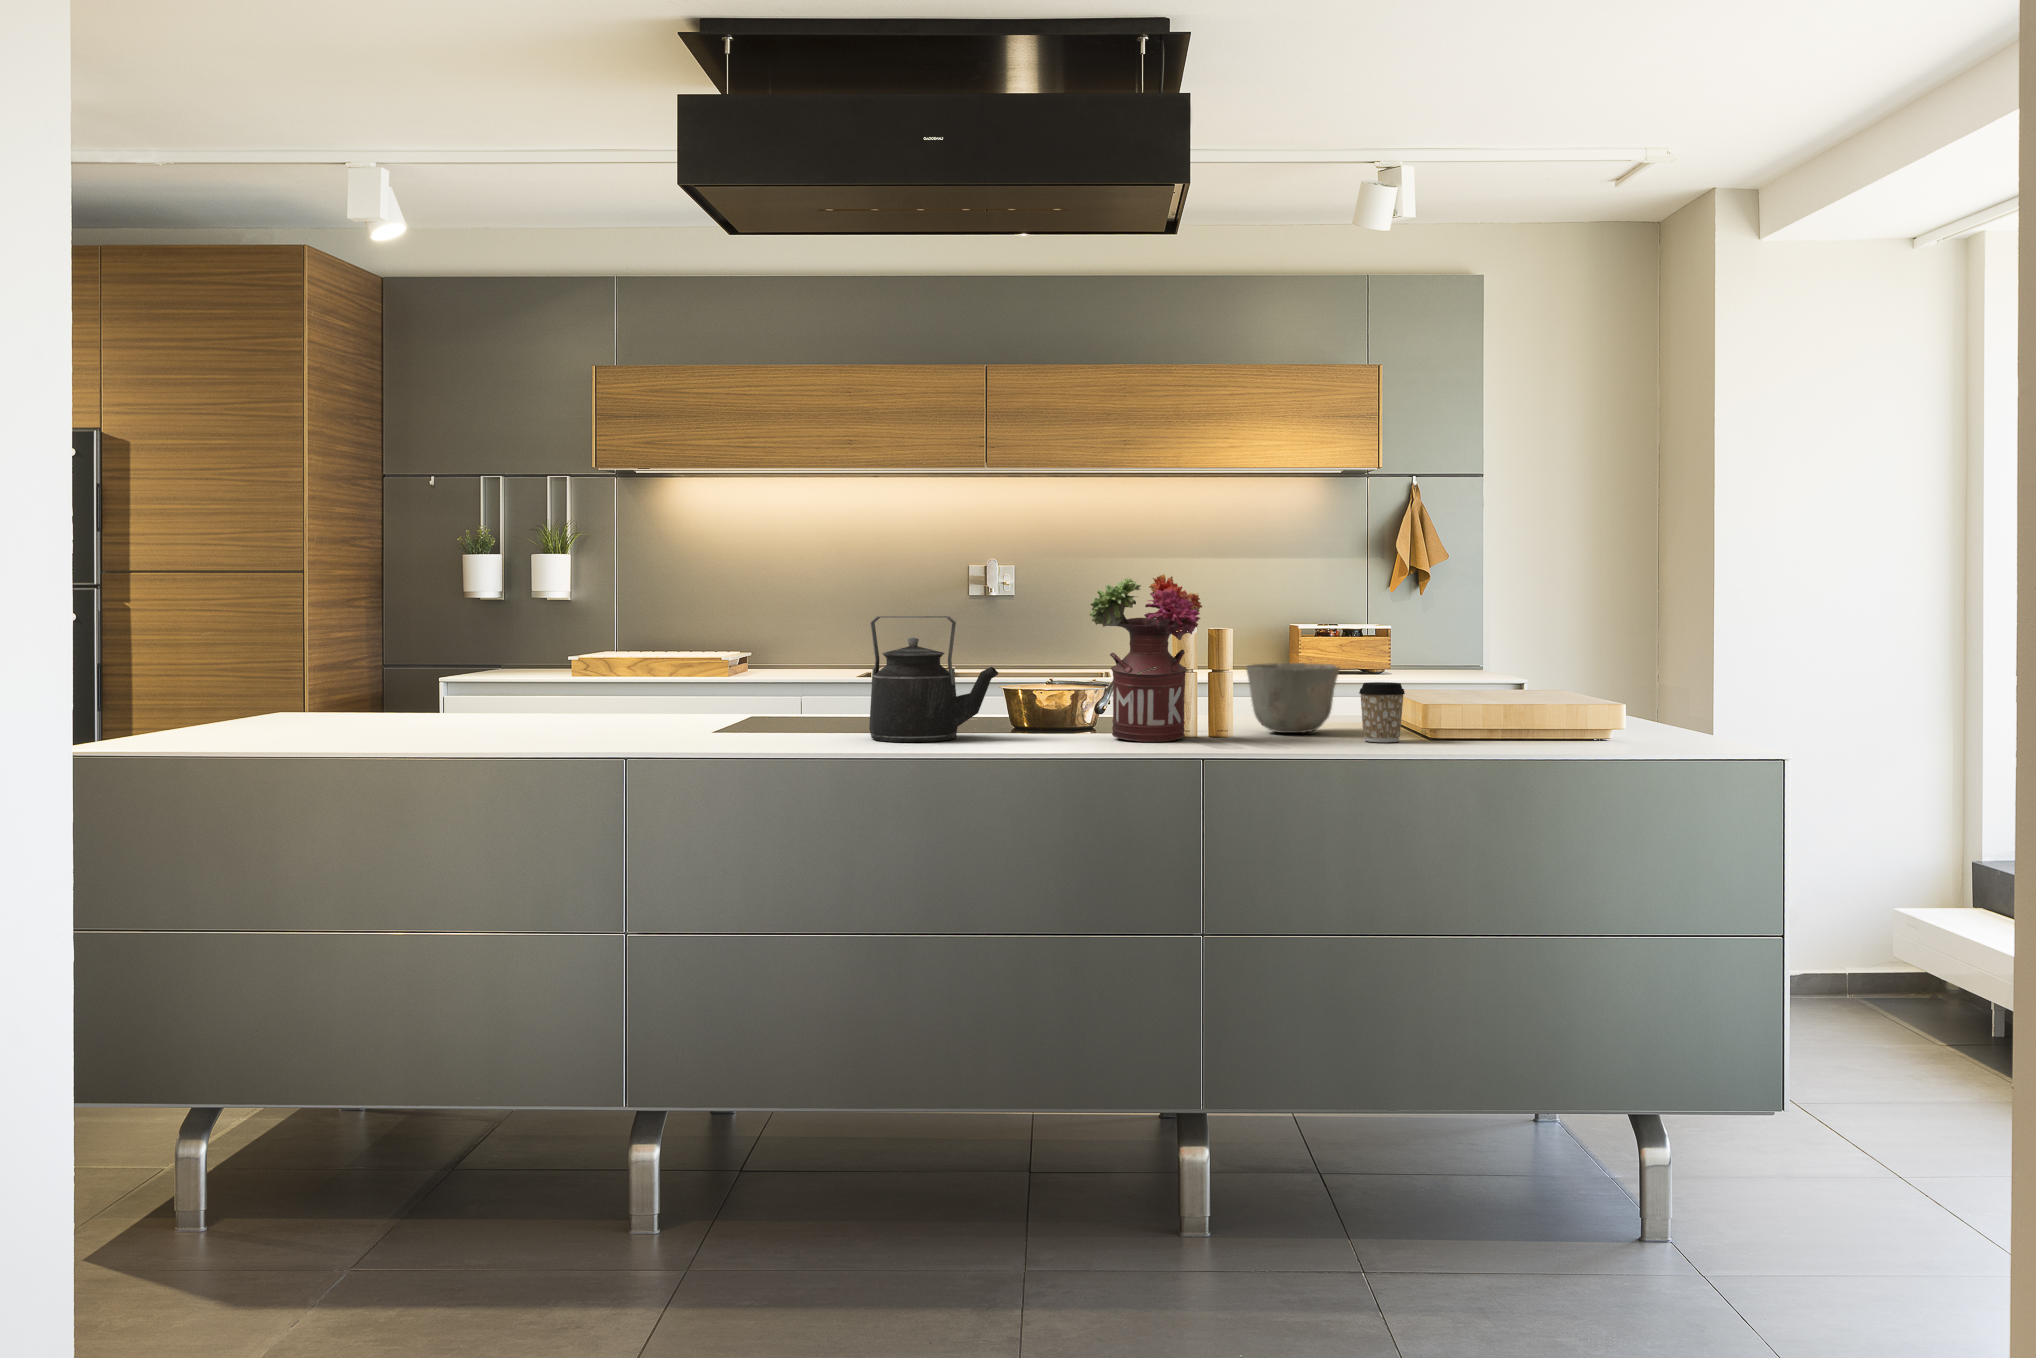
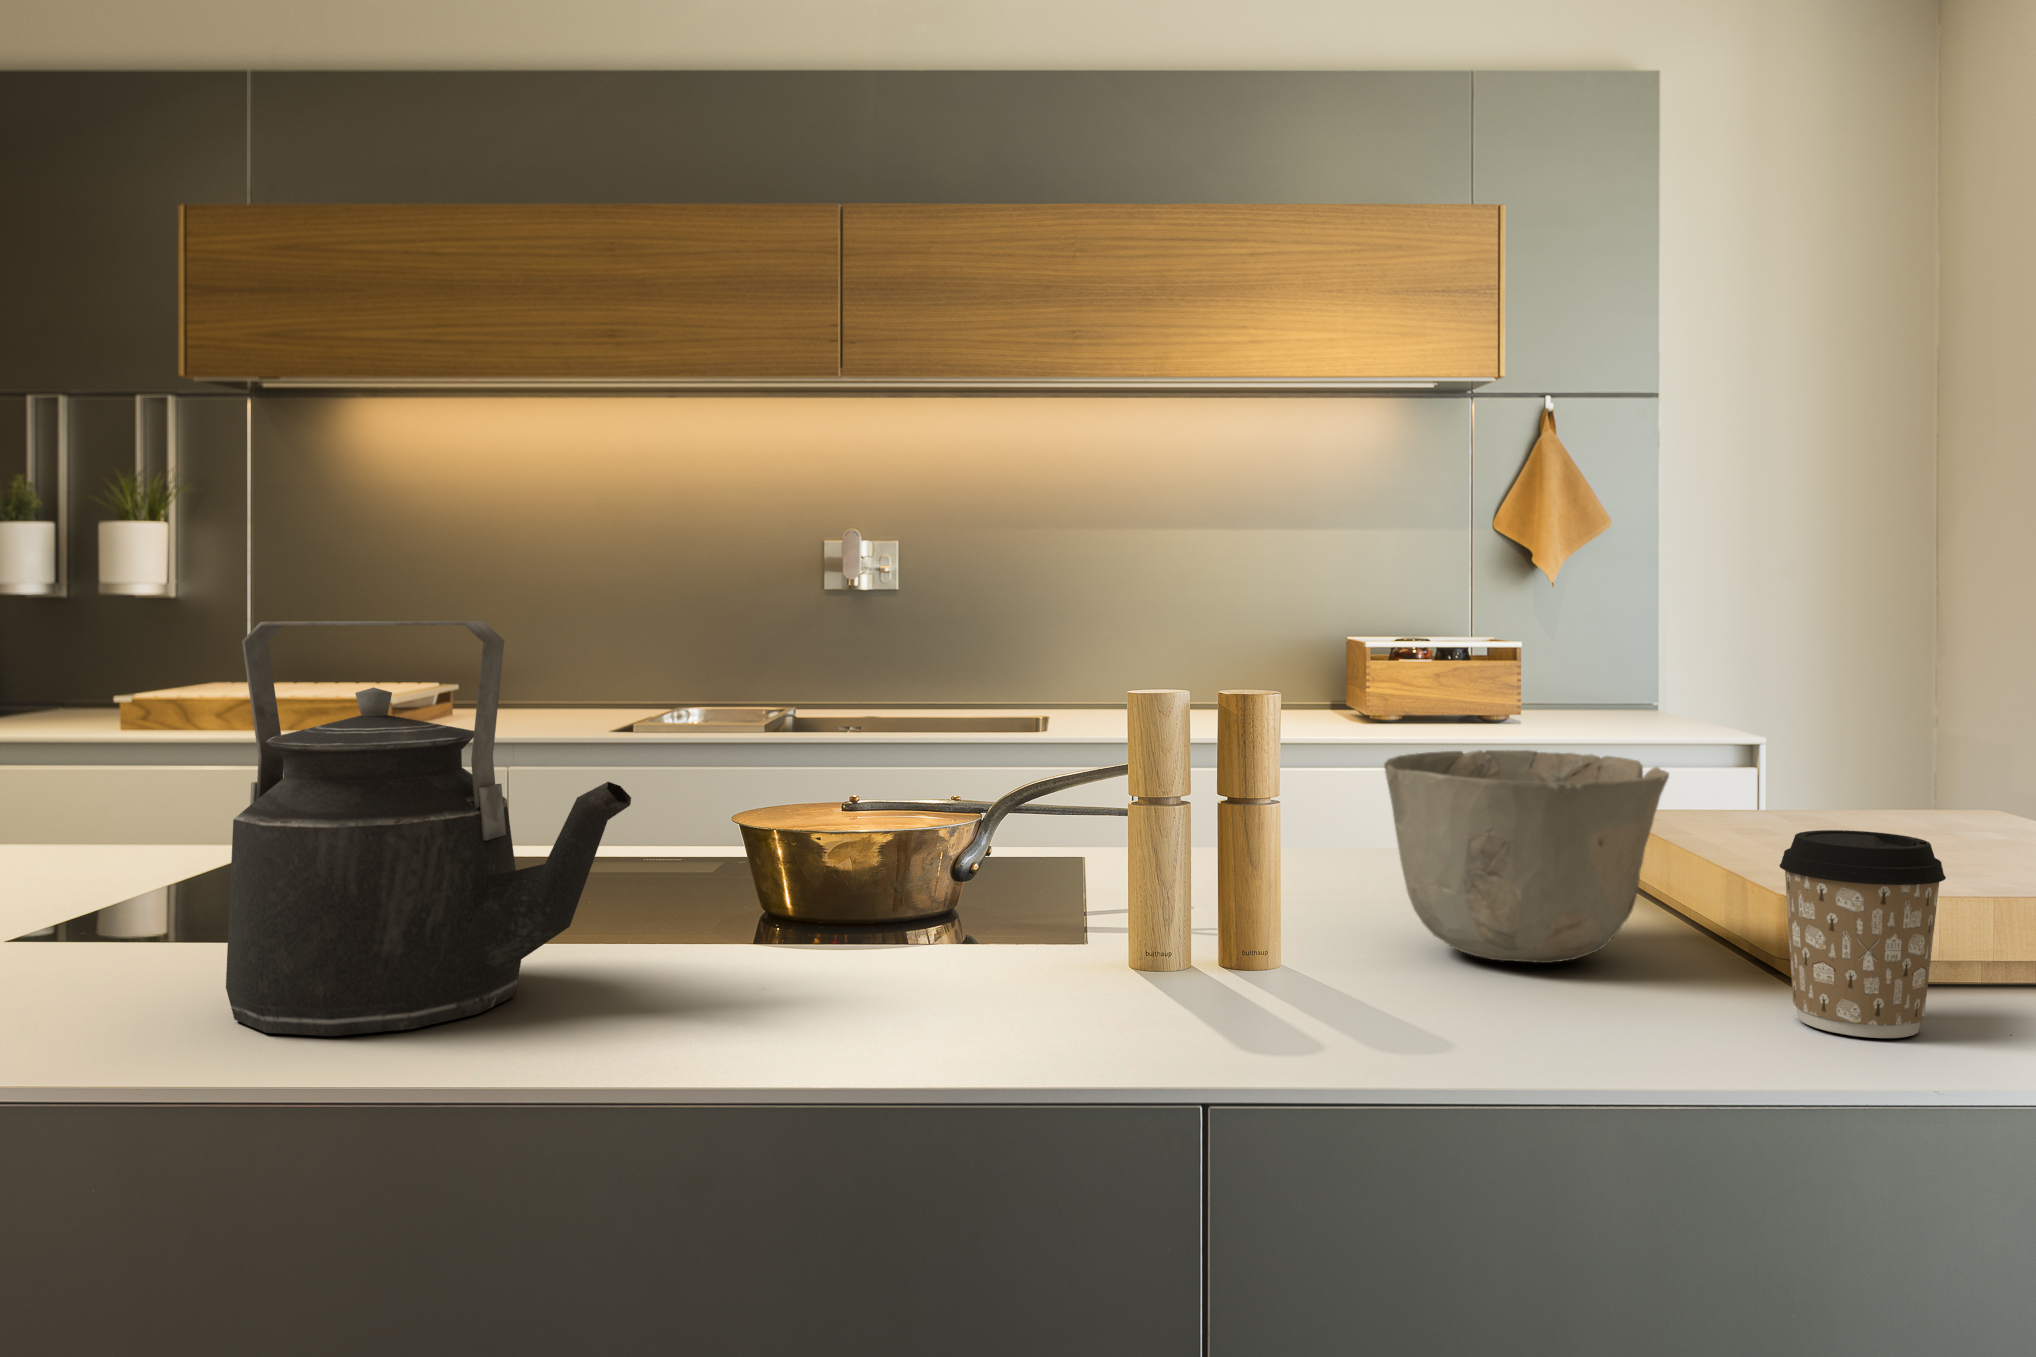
flower arrangement: present [1089,574,1202,742] -> none [915,490,1280,1033]

